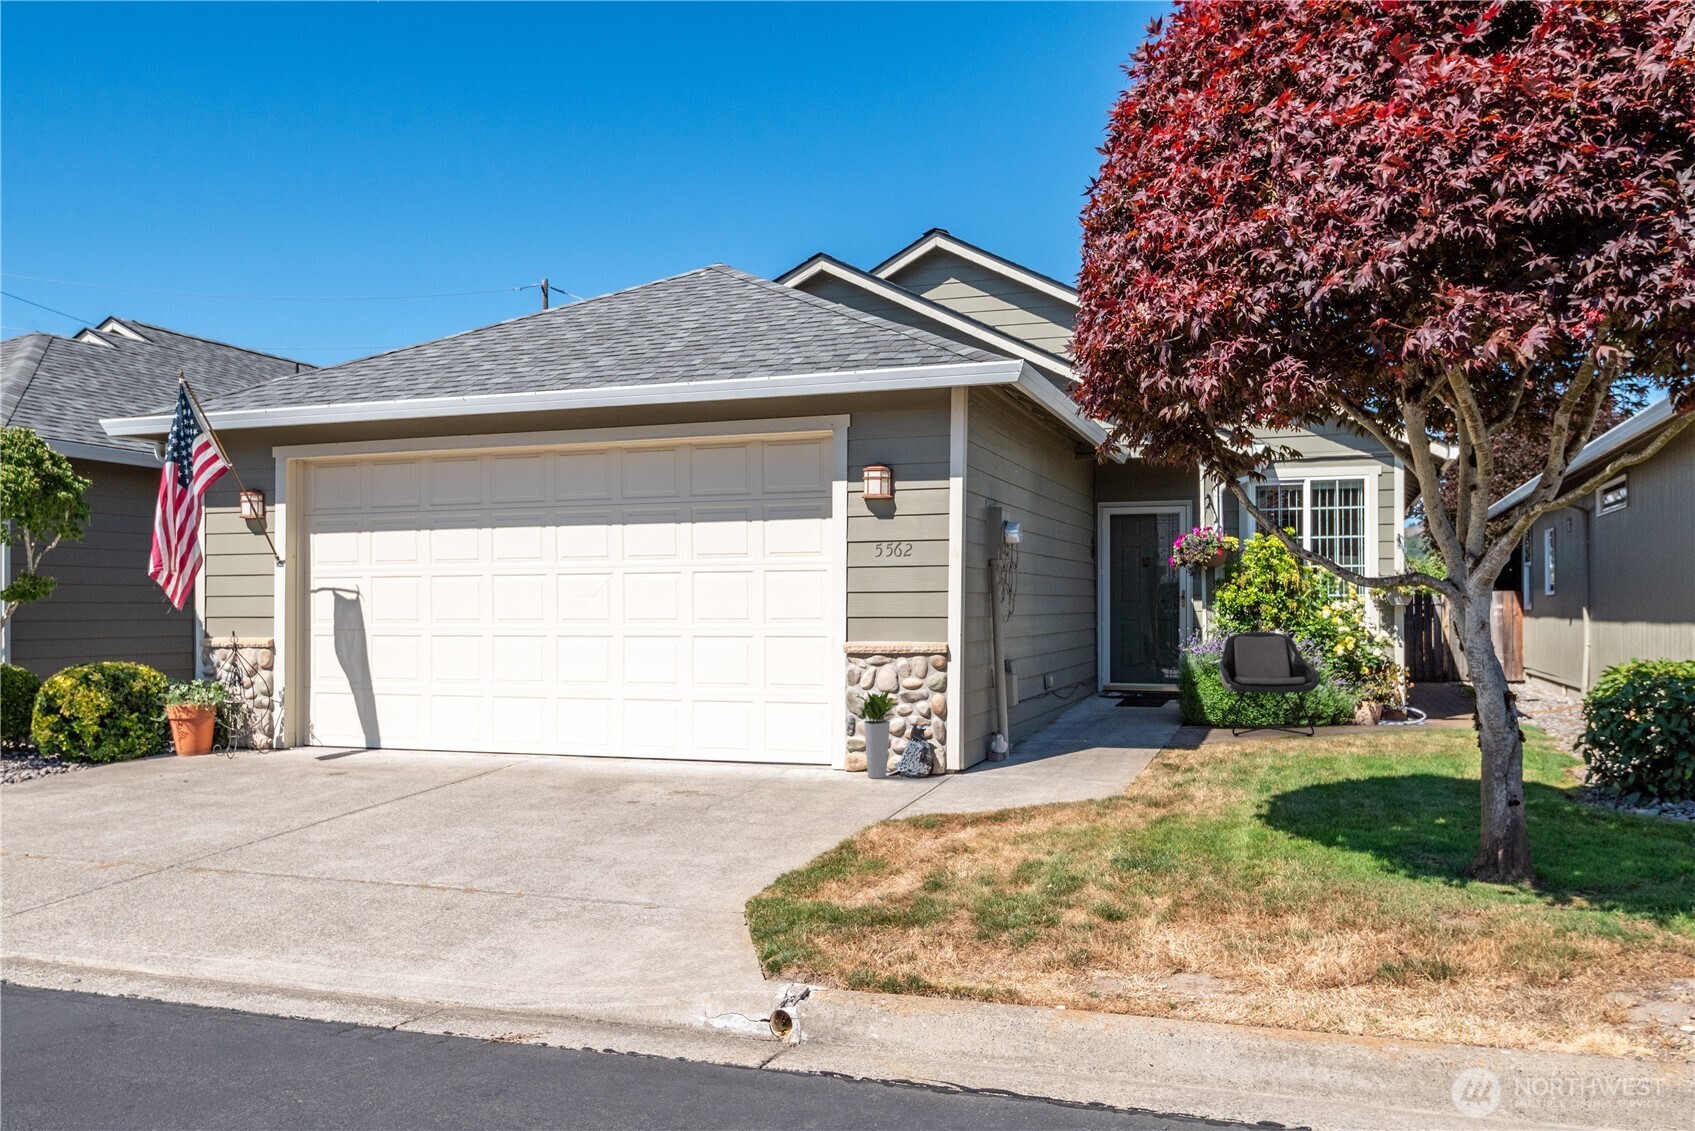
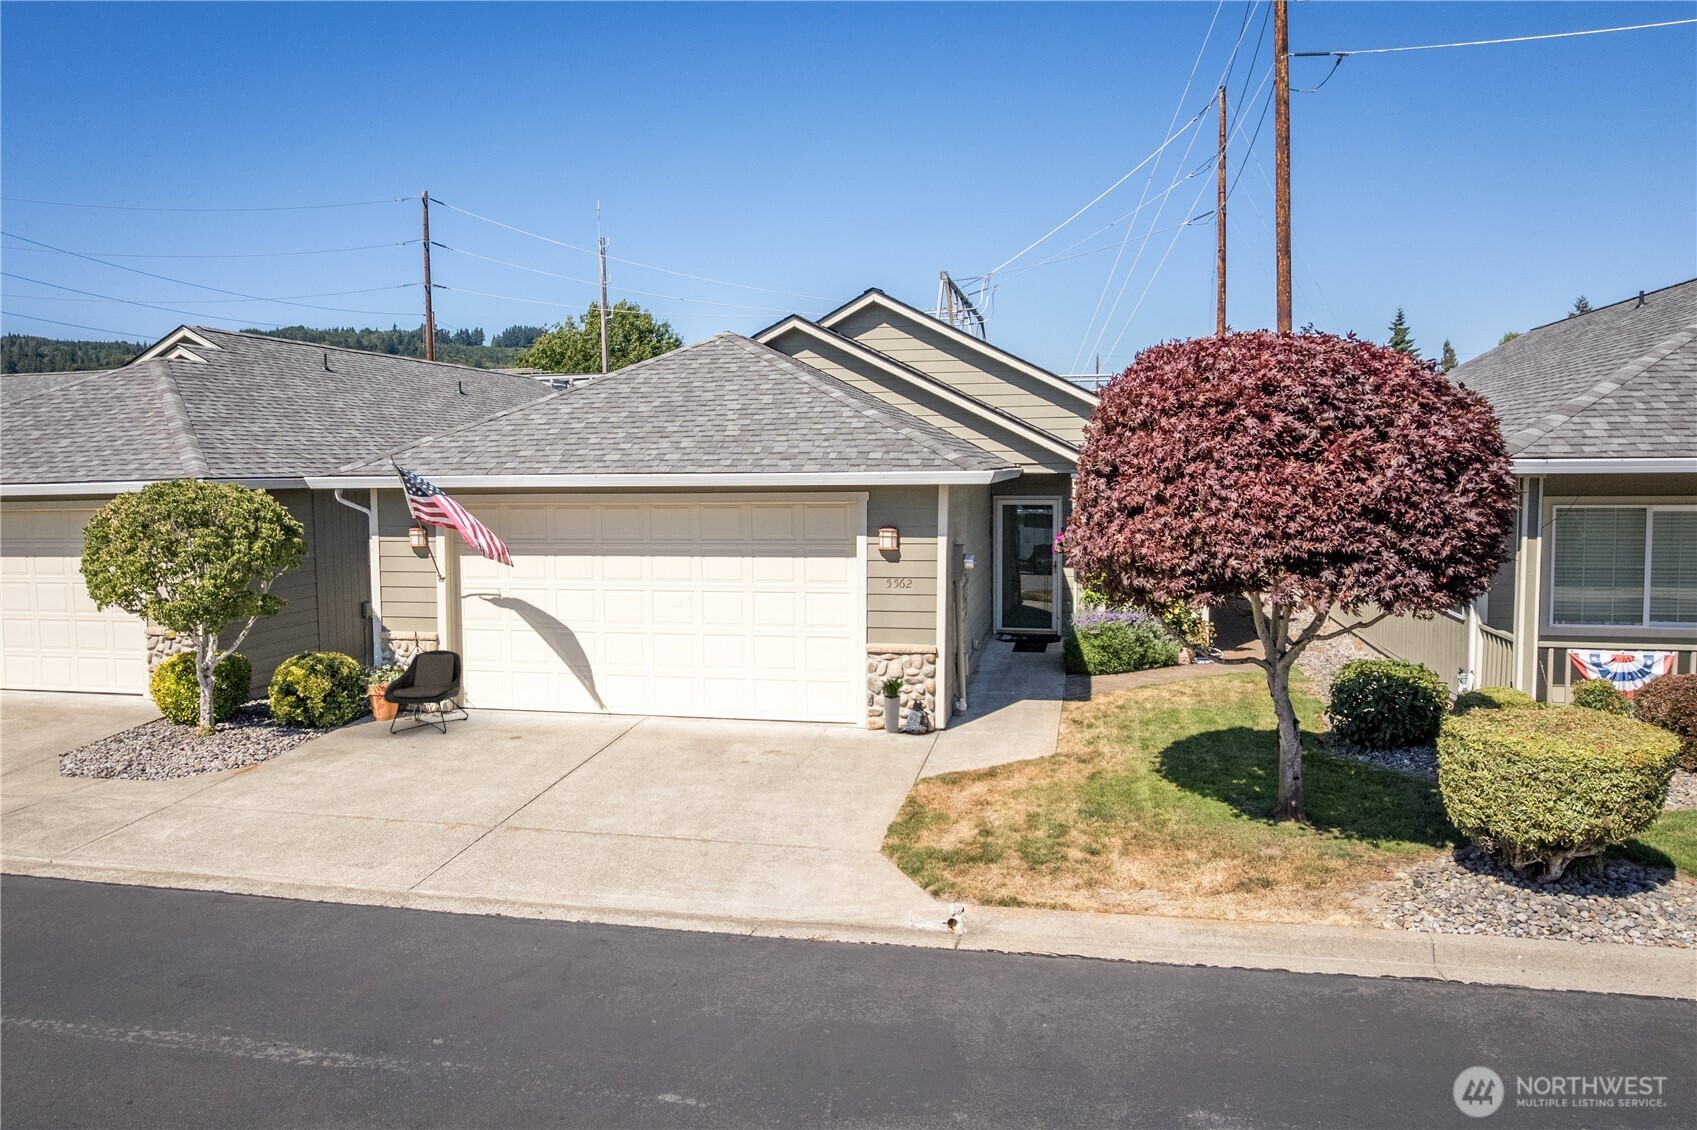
lounge chair: present [1219,632,1319,737] -> present [384,650,468,734]

